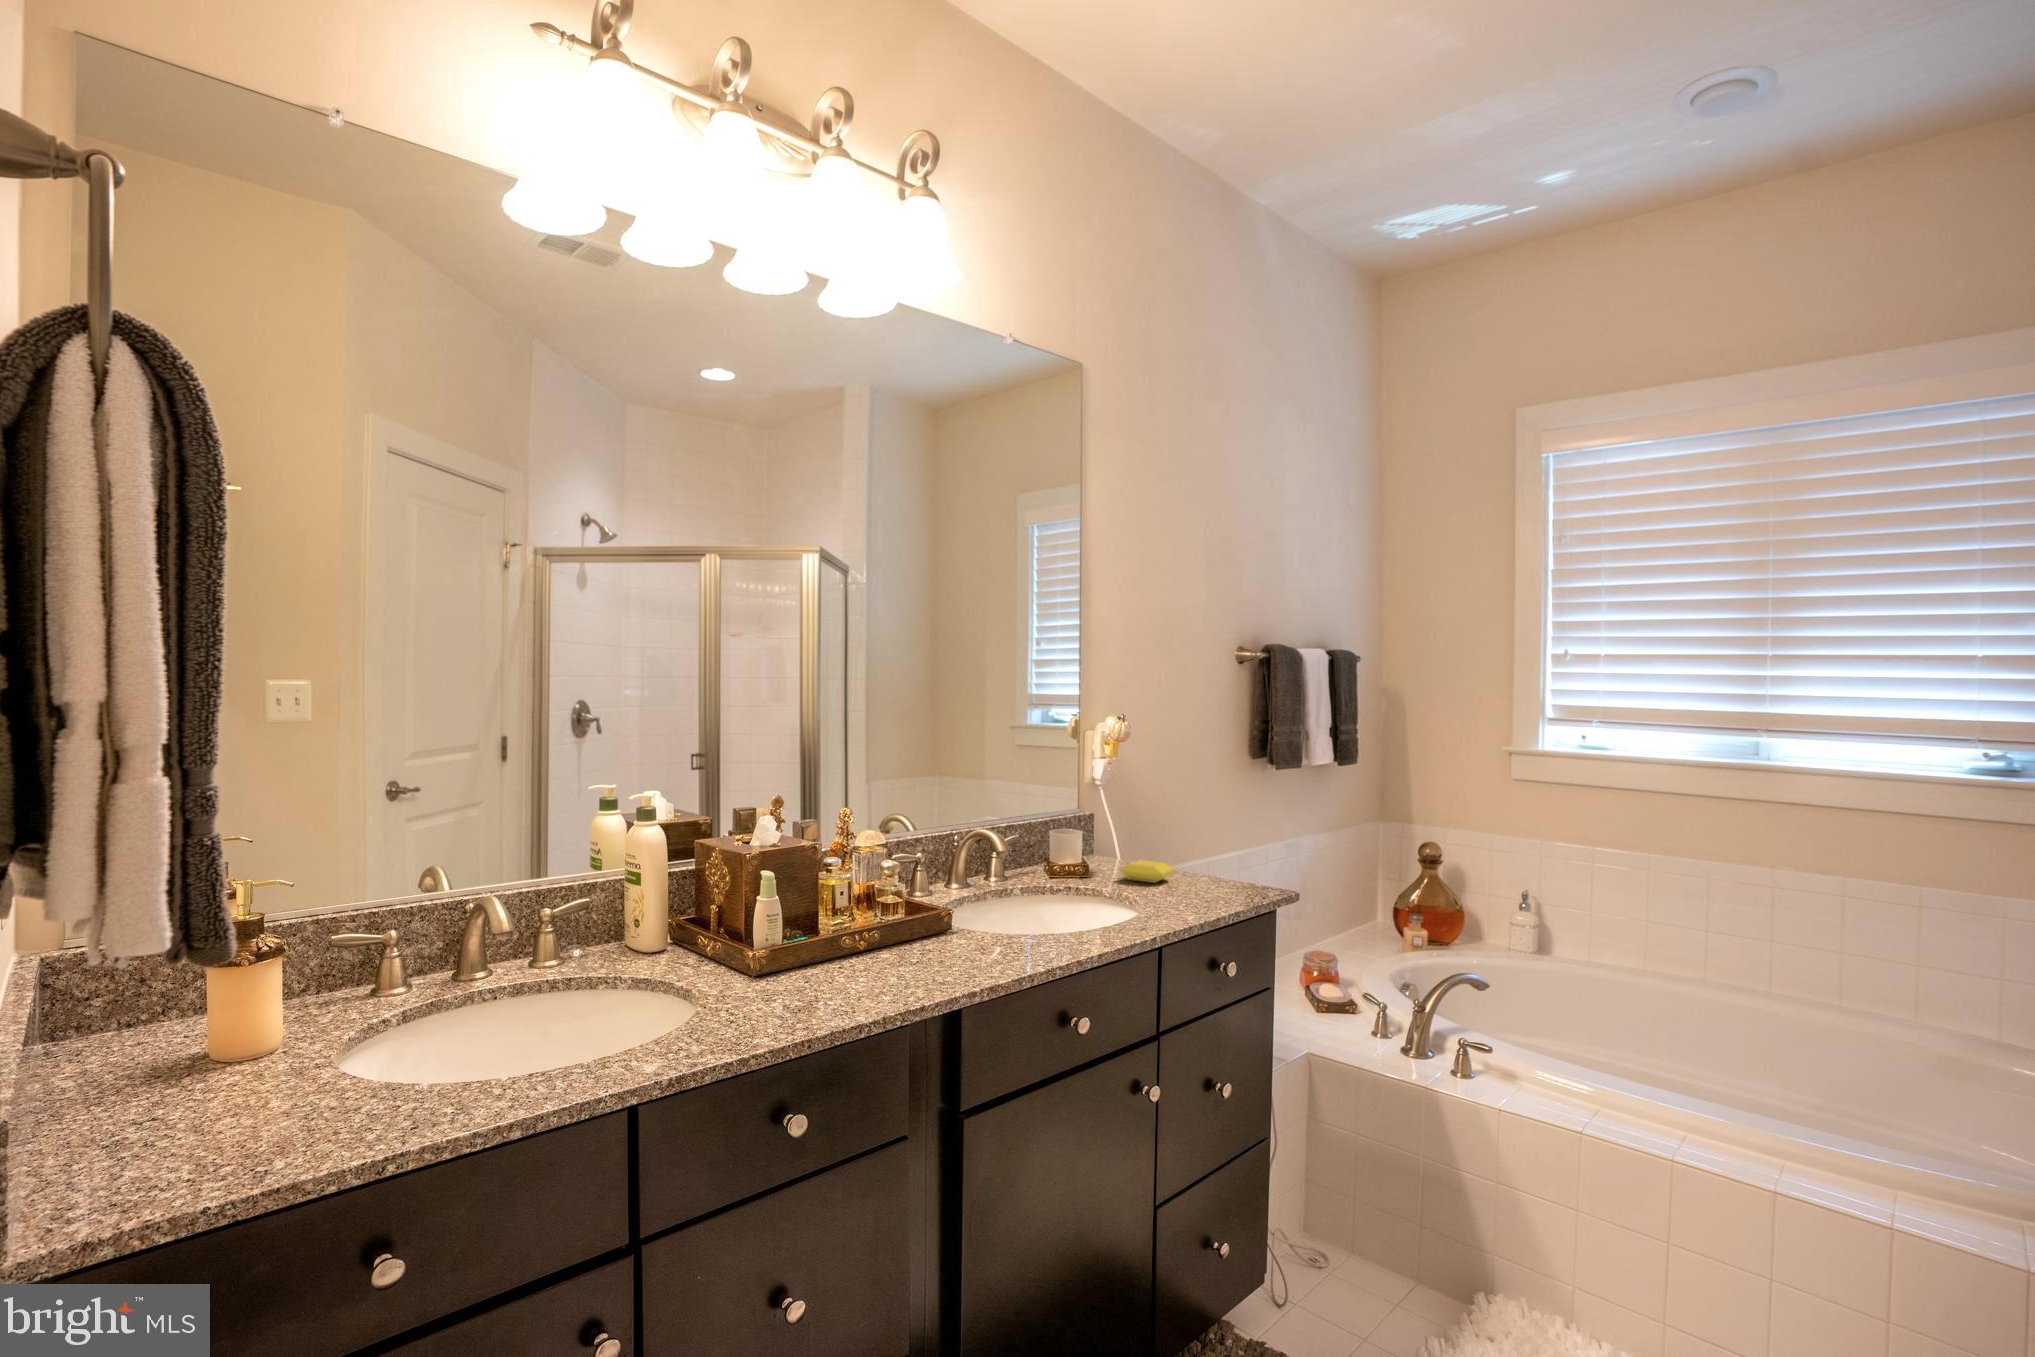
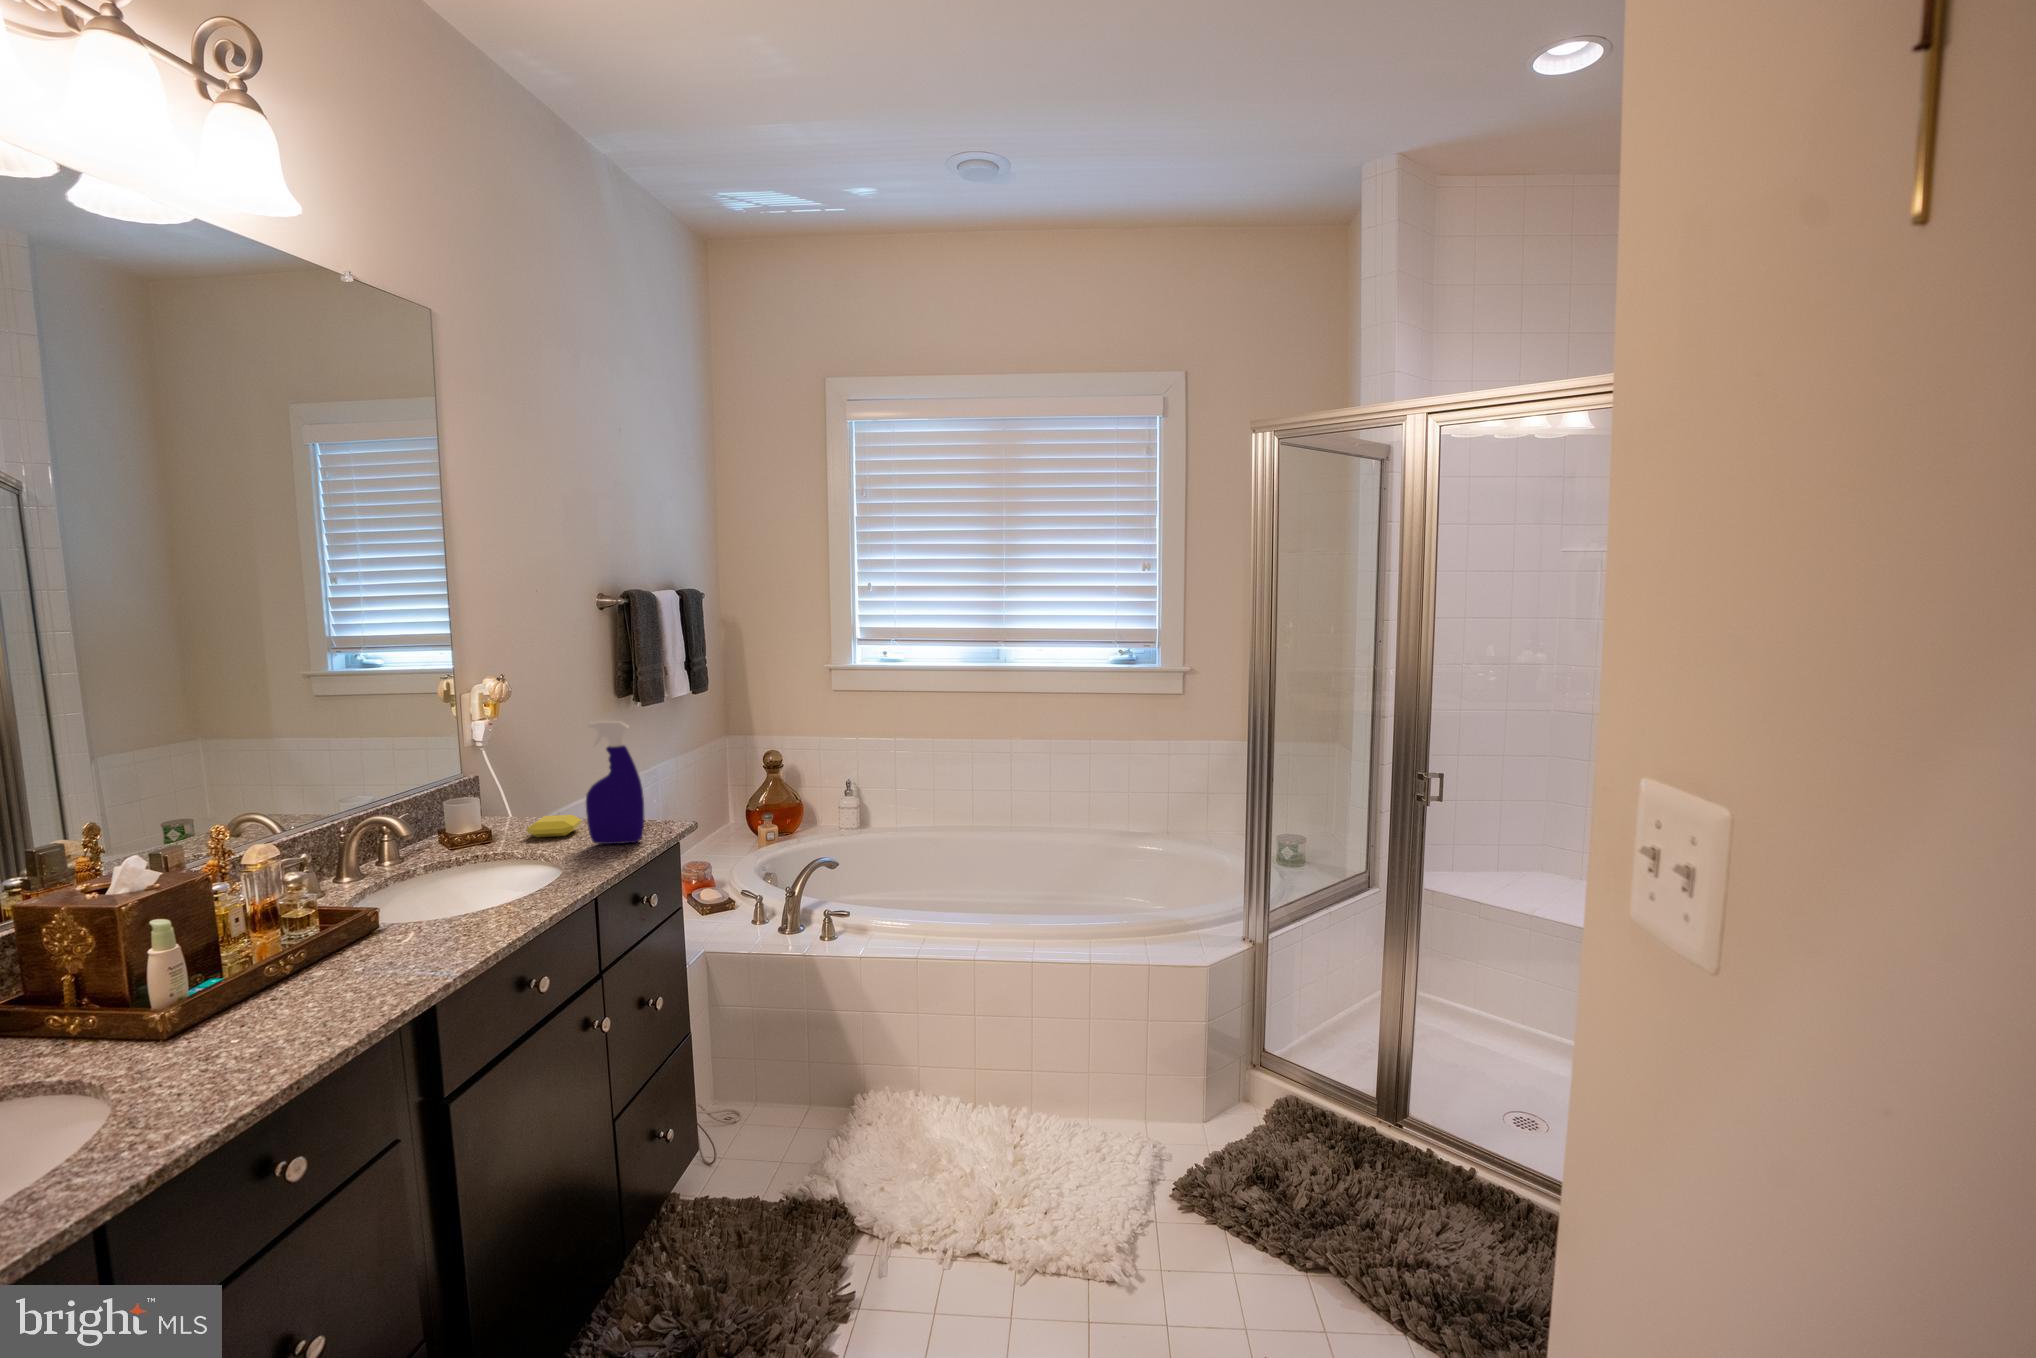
spray bottle: none [1170,762,1228,901] -> present [586,721,644,844]

